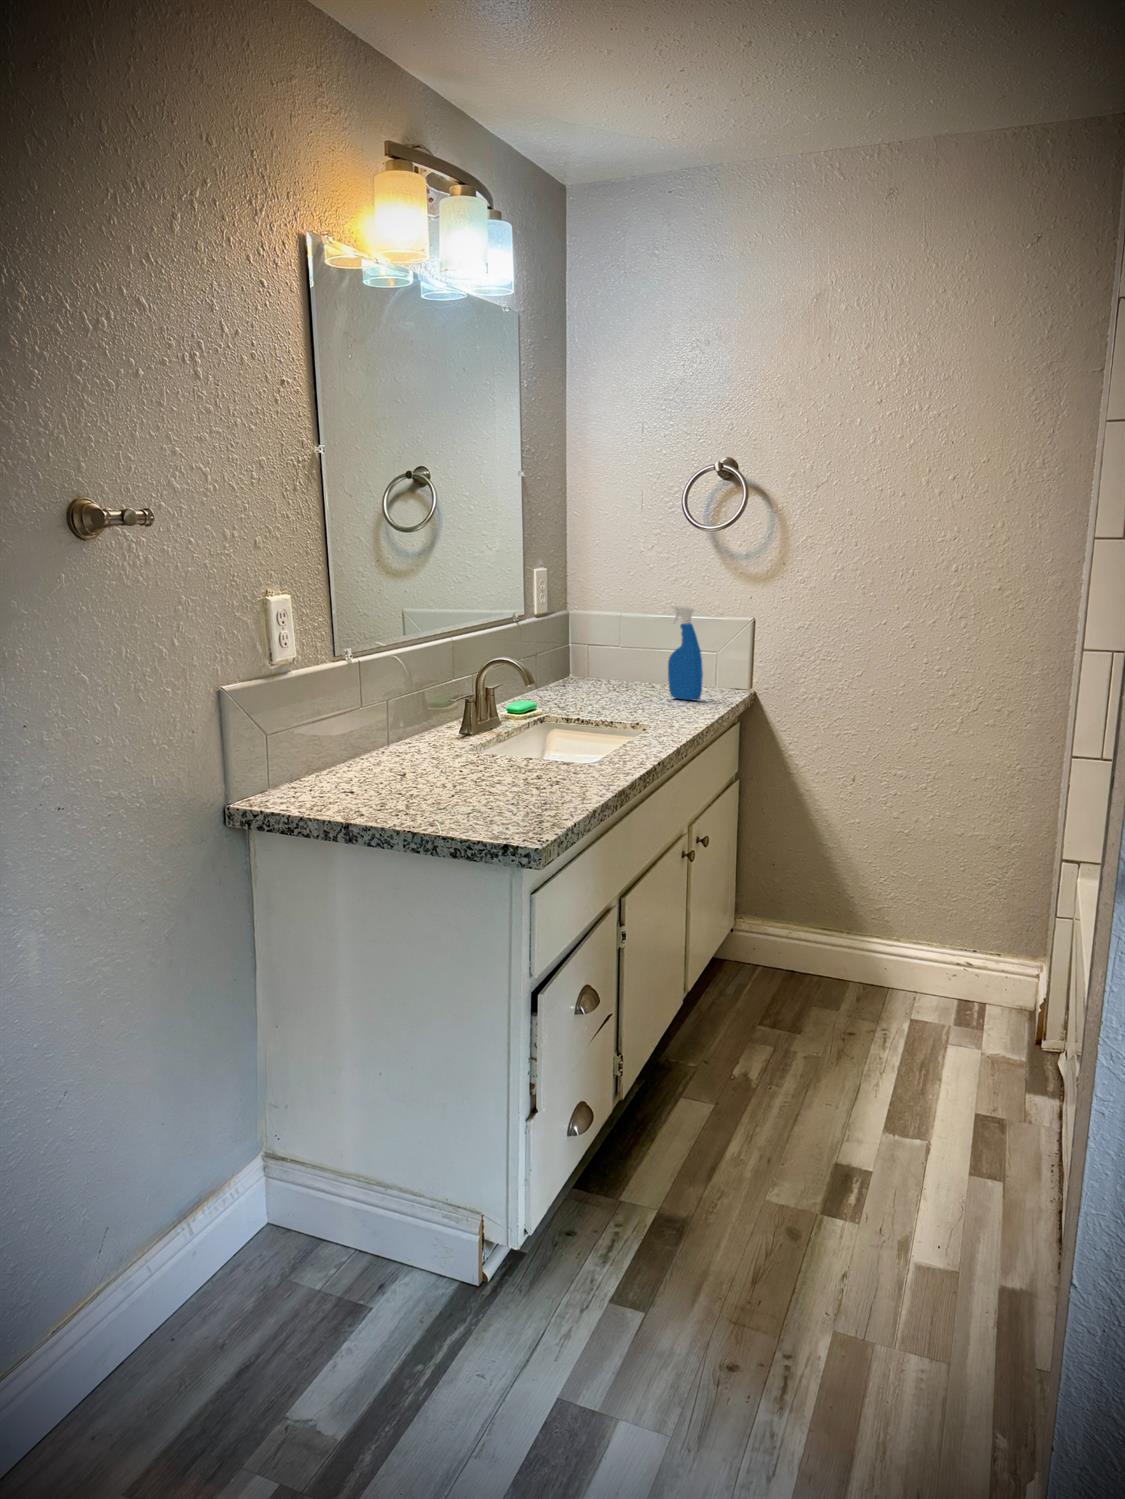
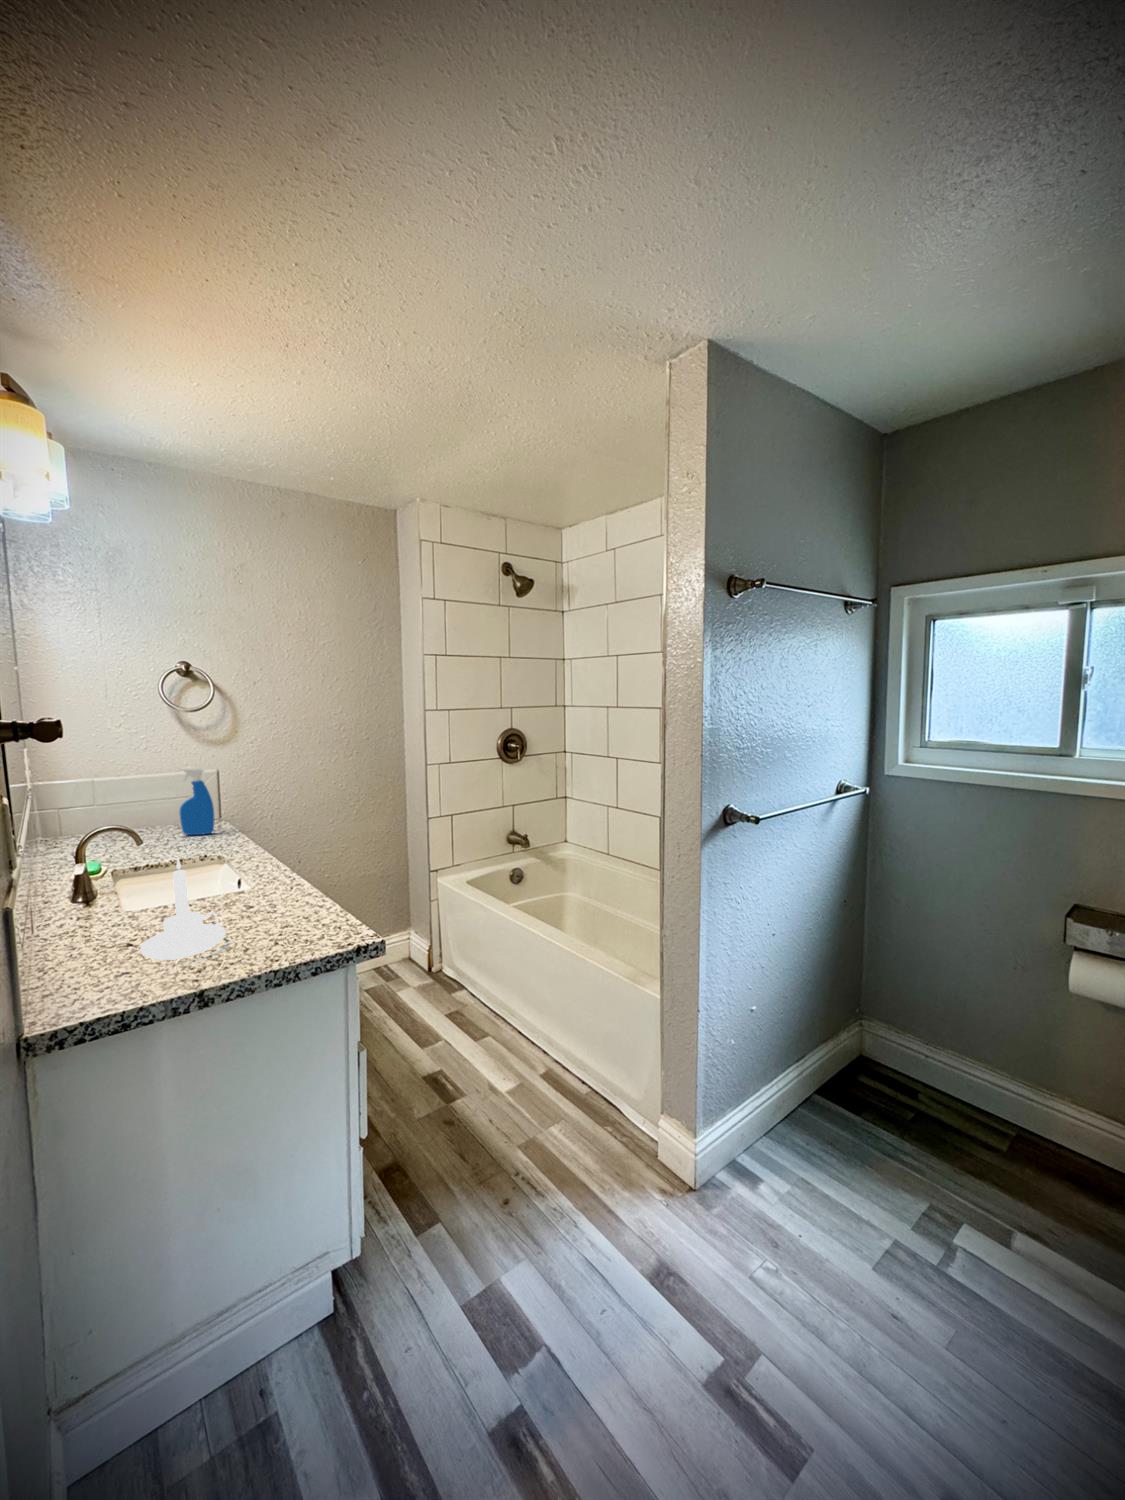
candle holder: none [354,681,436,792] -> present [140,859,226,960]

